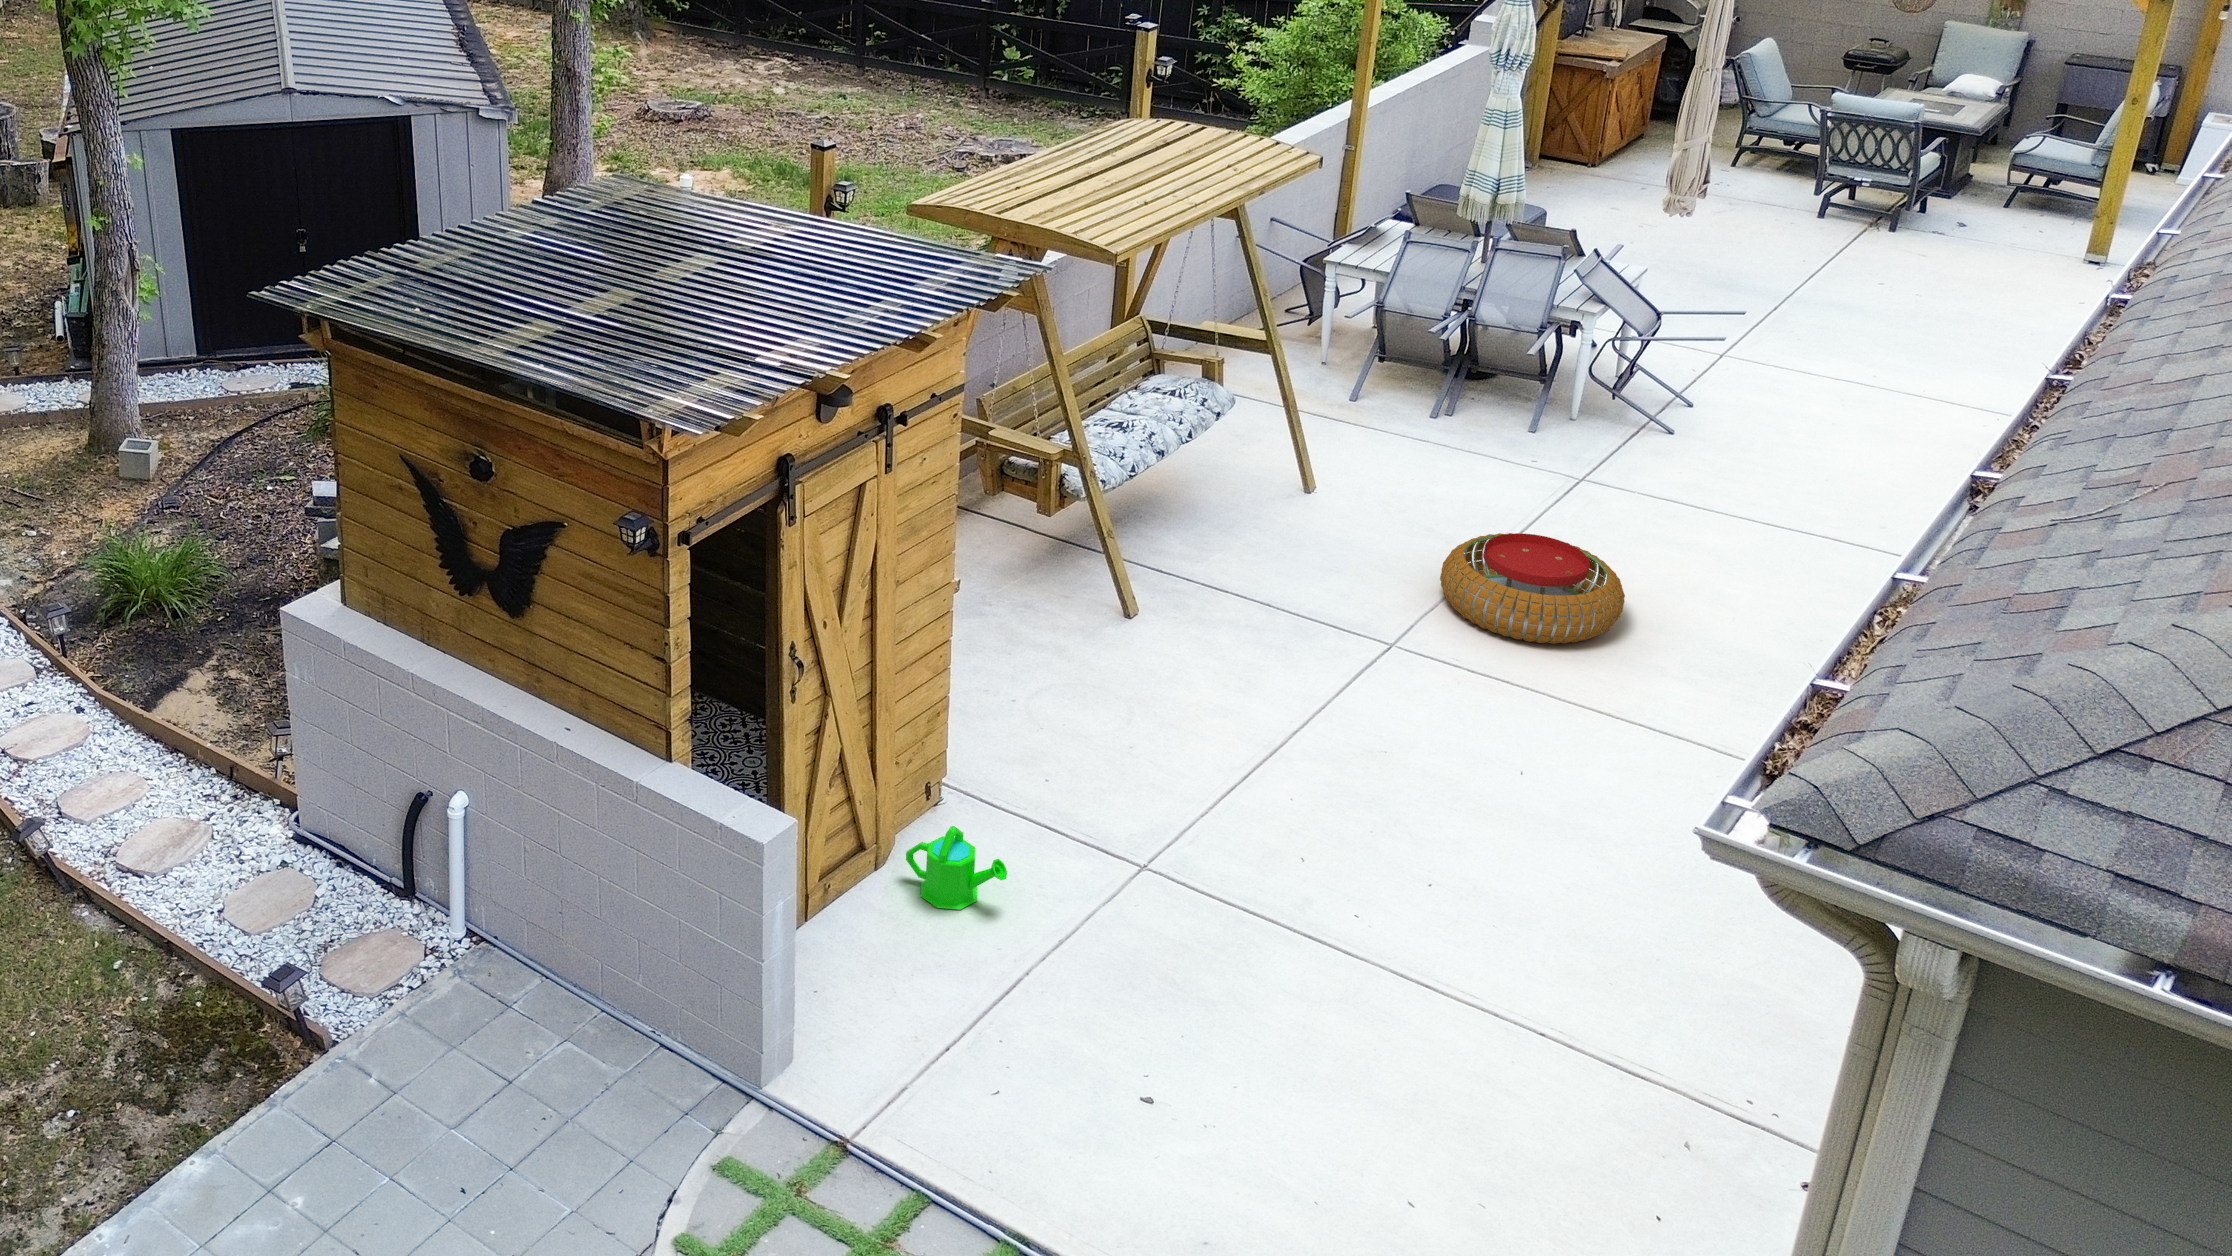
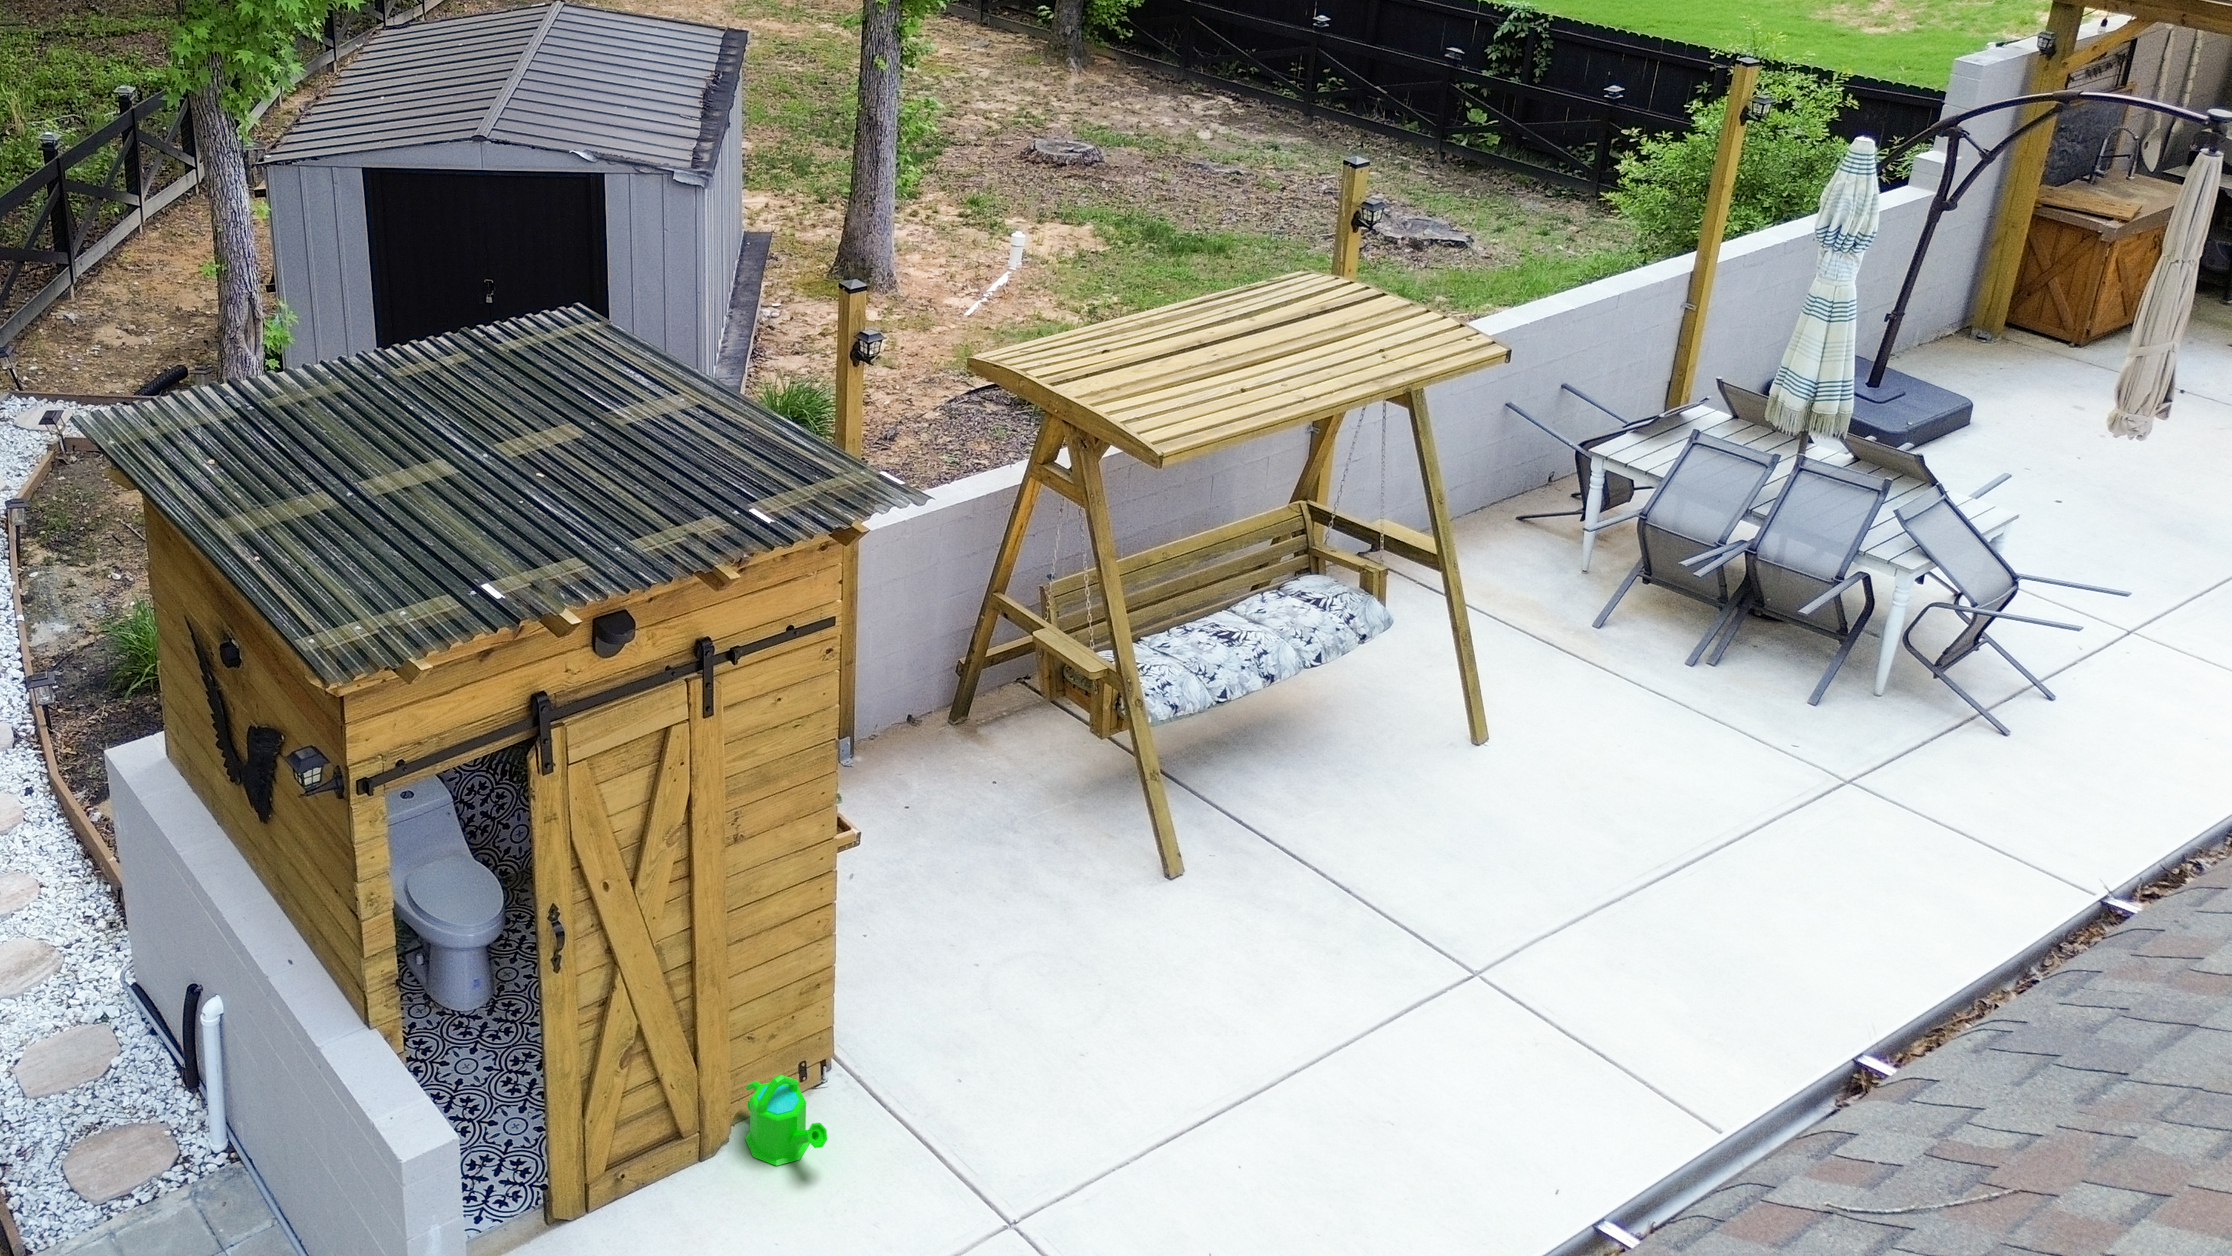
pouf: present [1440,533,1625,644] -> none [1555,836,1785,997]

